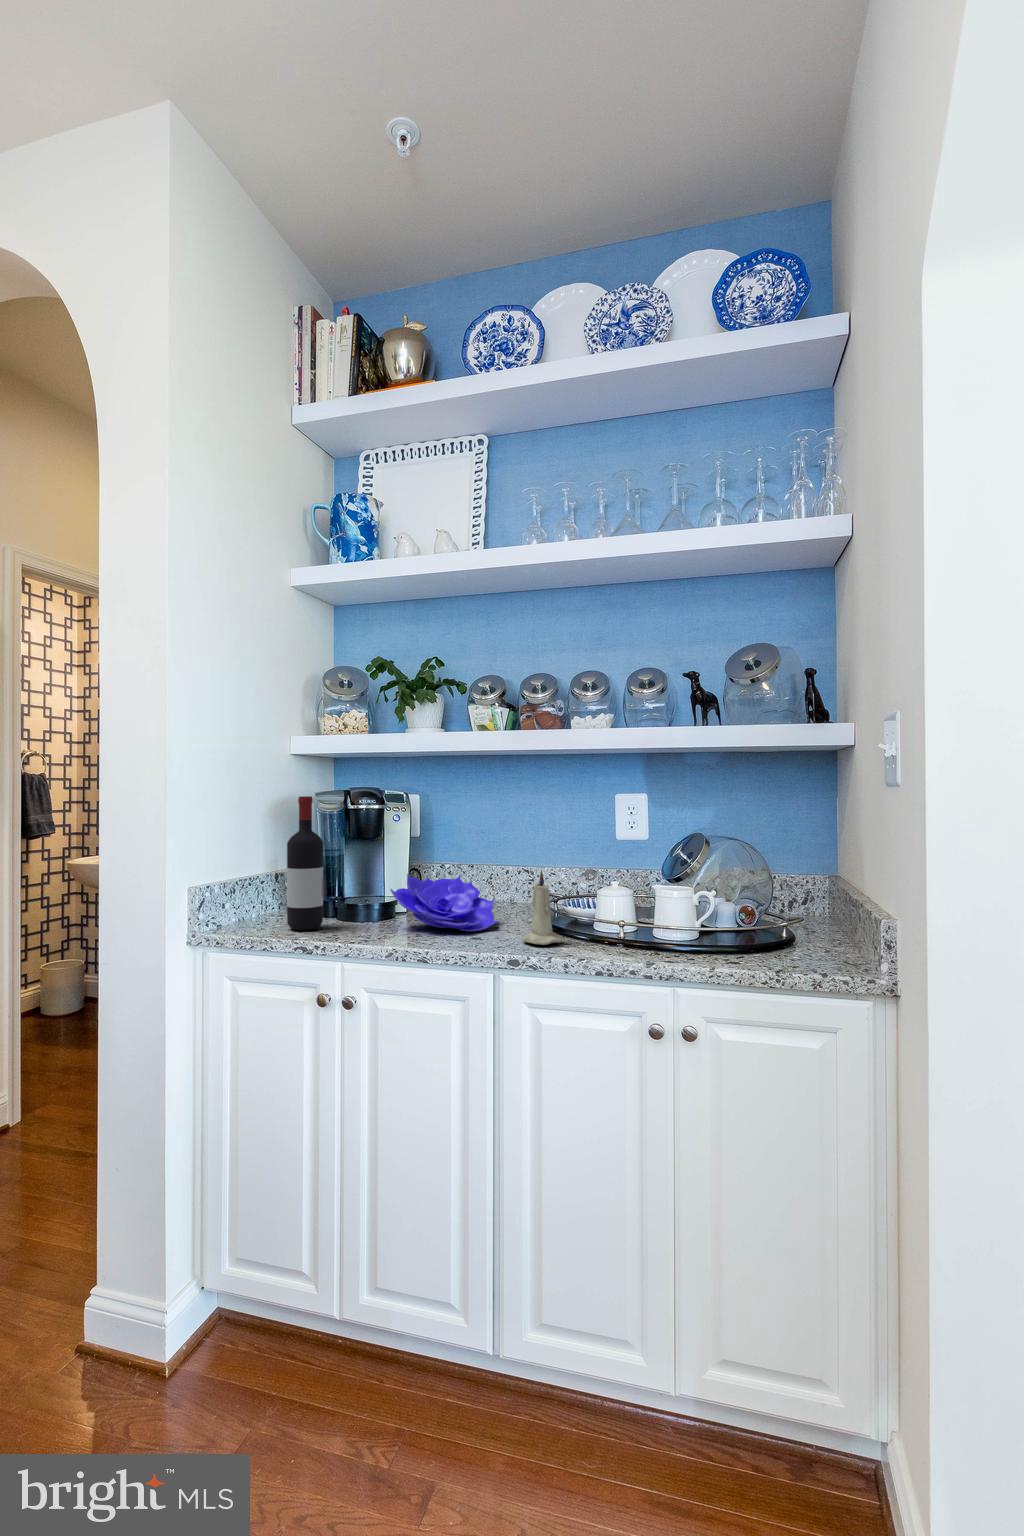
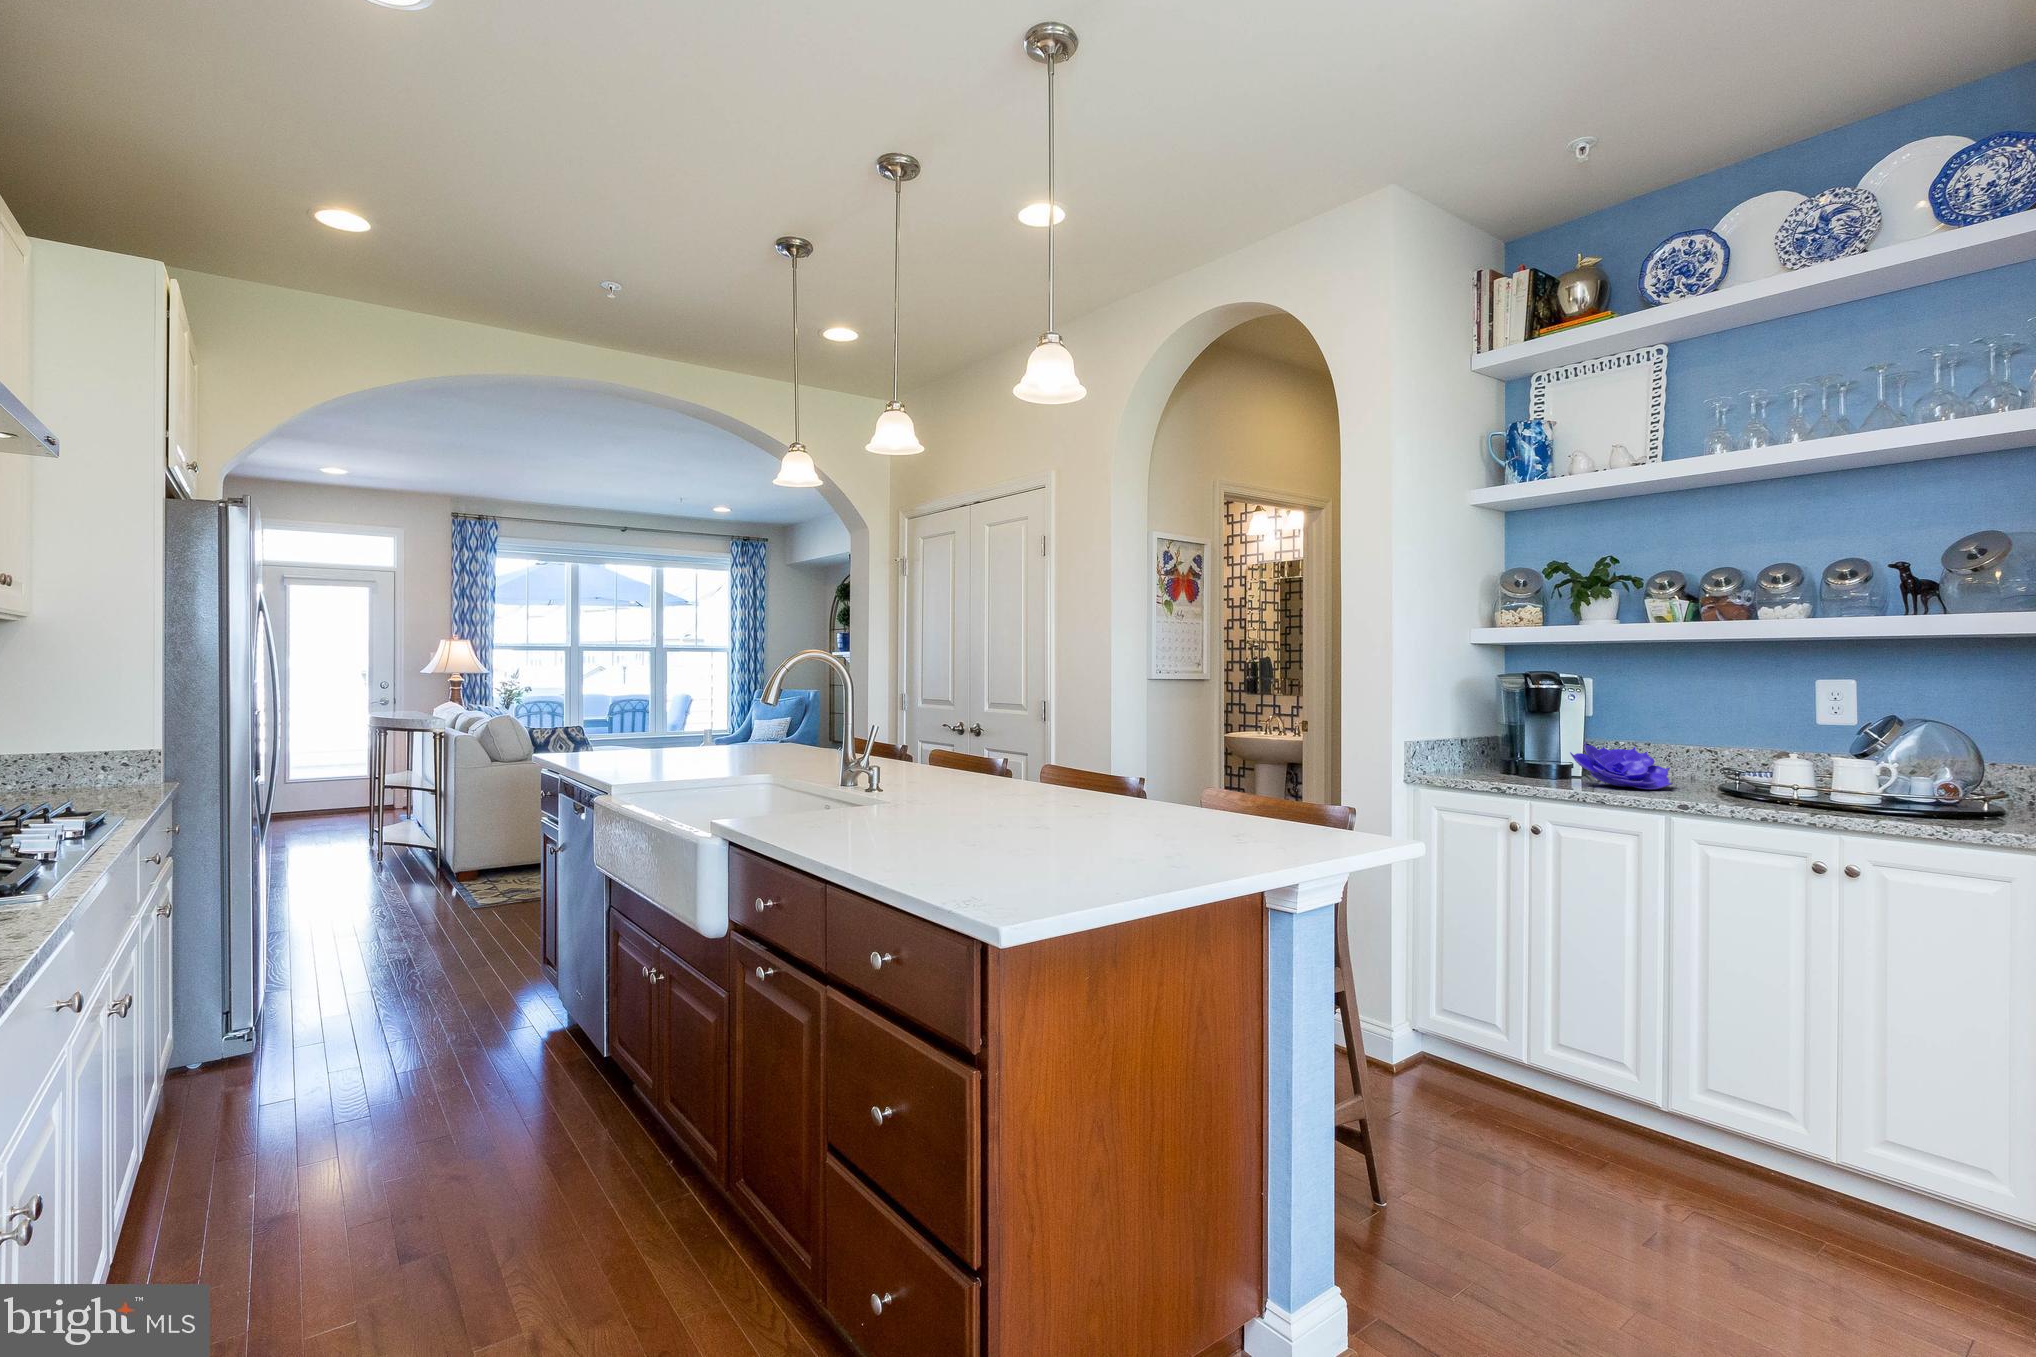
wine bottle: present [287,796,323,930] -> none [1480,678,1510,780]
candle: present [522,870,562,945] -> none [1695,739,1735,799]

